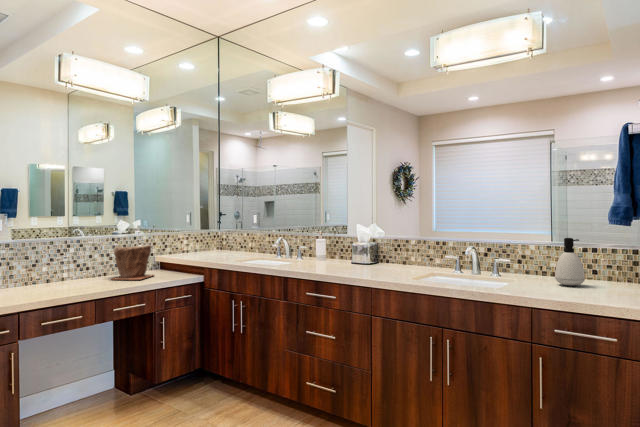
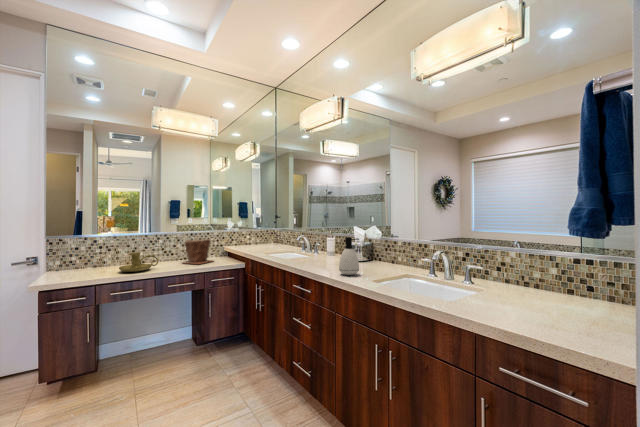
soap dispenser: present [555,238,585,286] -> present [339,237,359,275]
candle holder: none [36,265,88,292] -> present [119,252,158,272]

